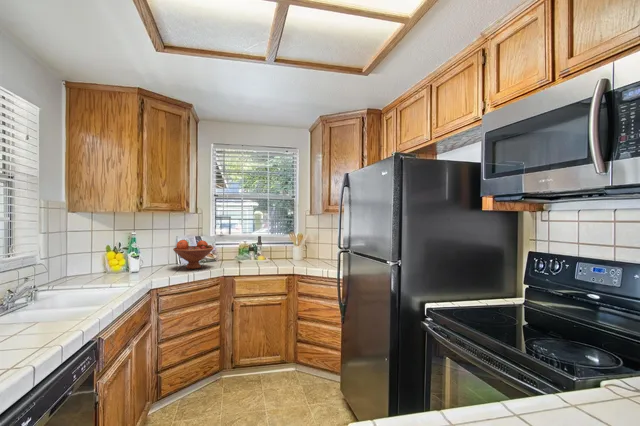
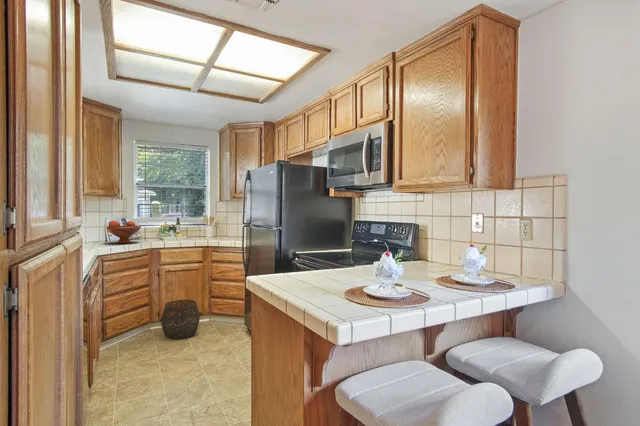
woven basket: none [231,345,280,405] -> present [161,300,200,339]

